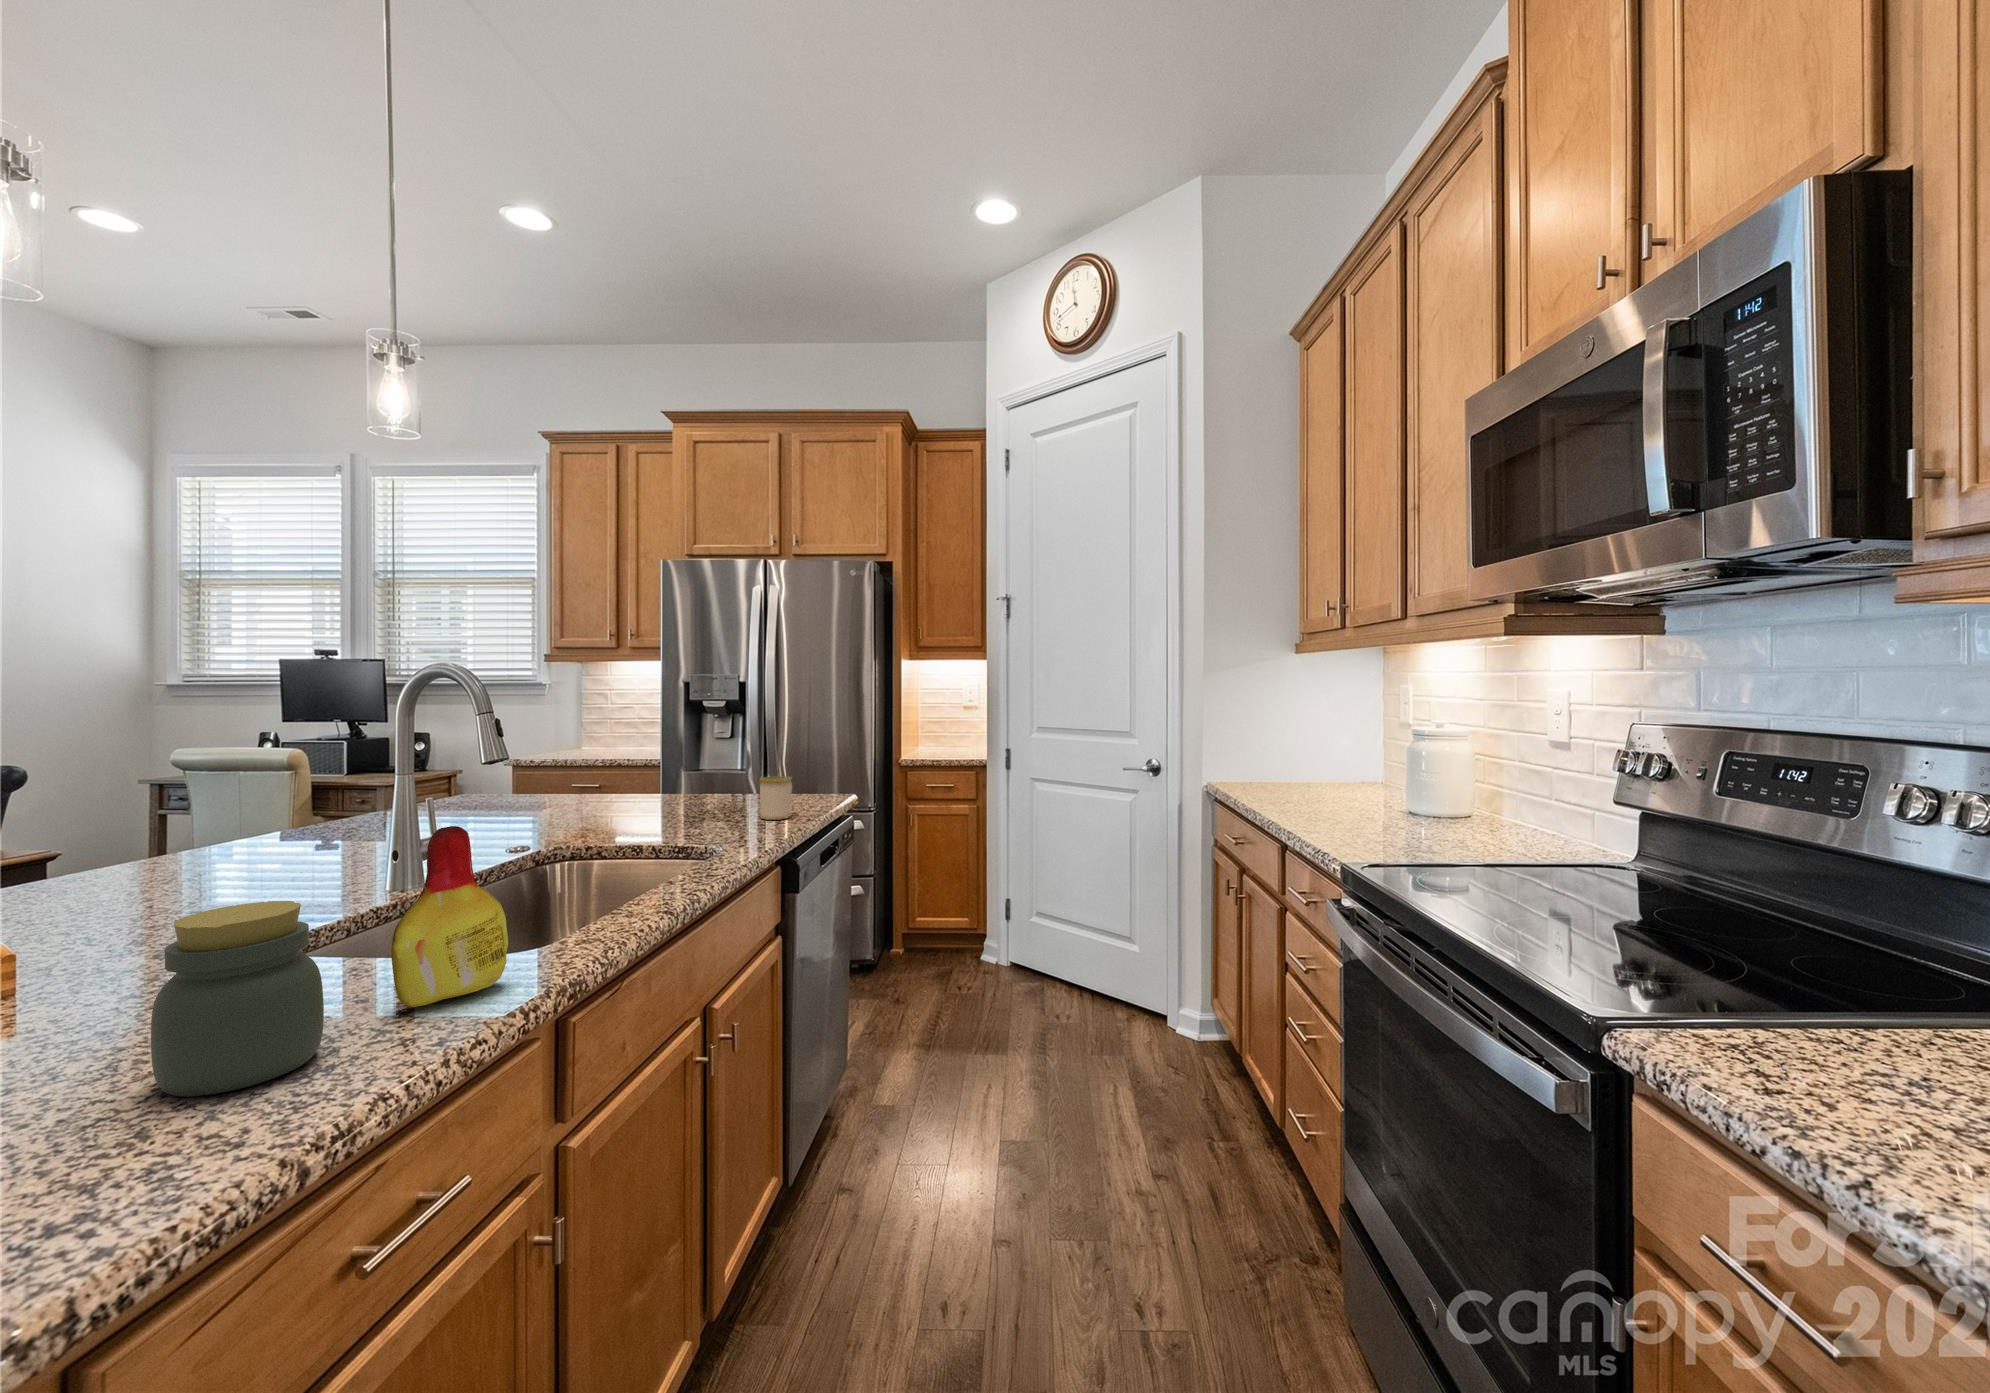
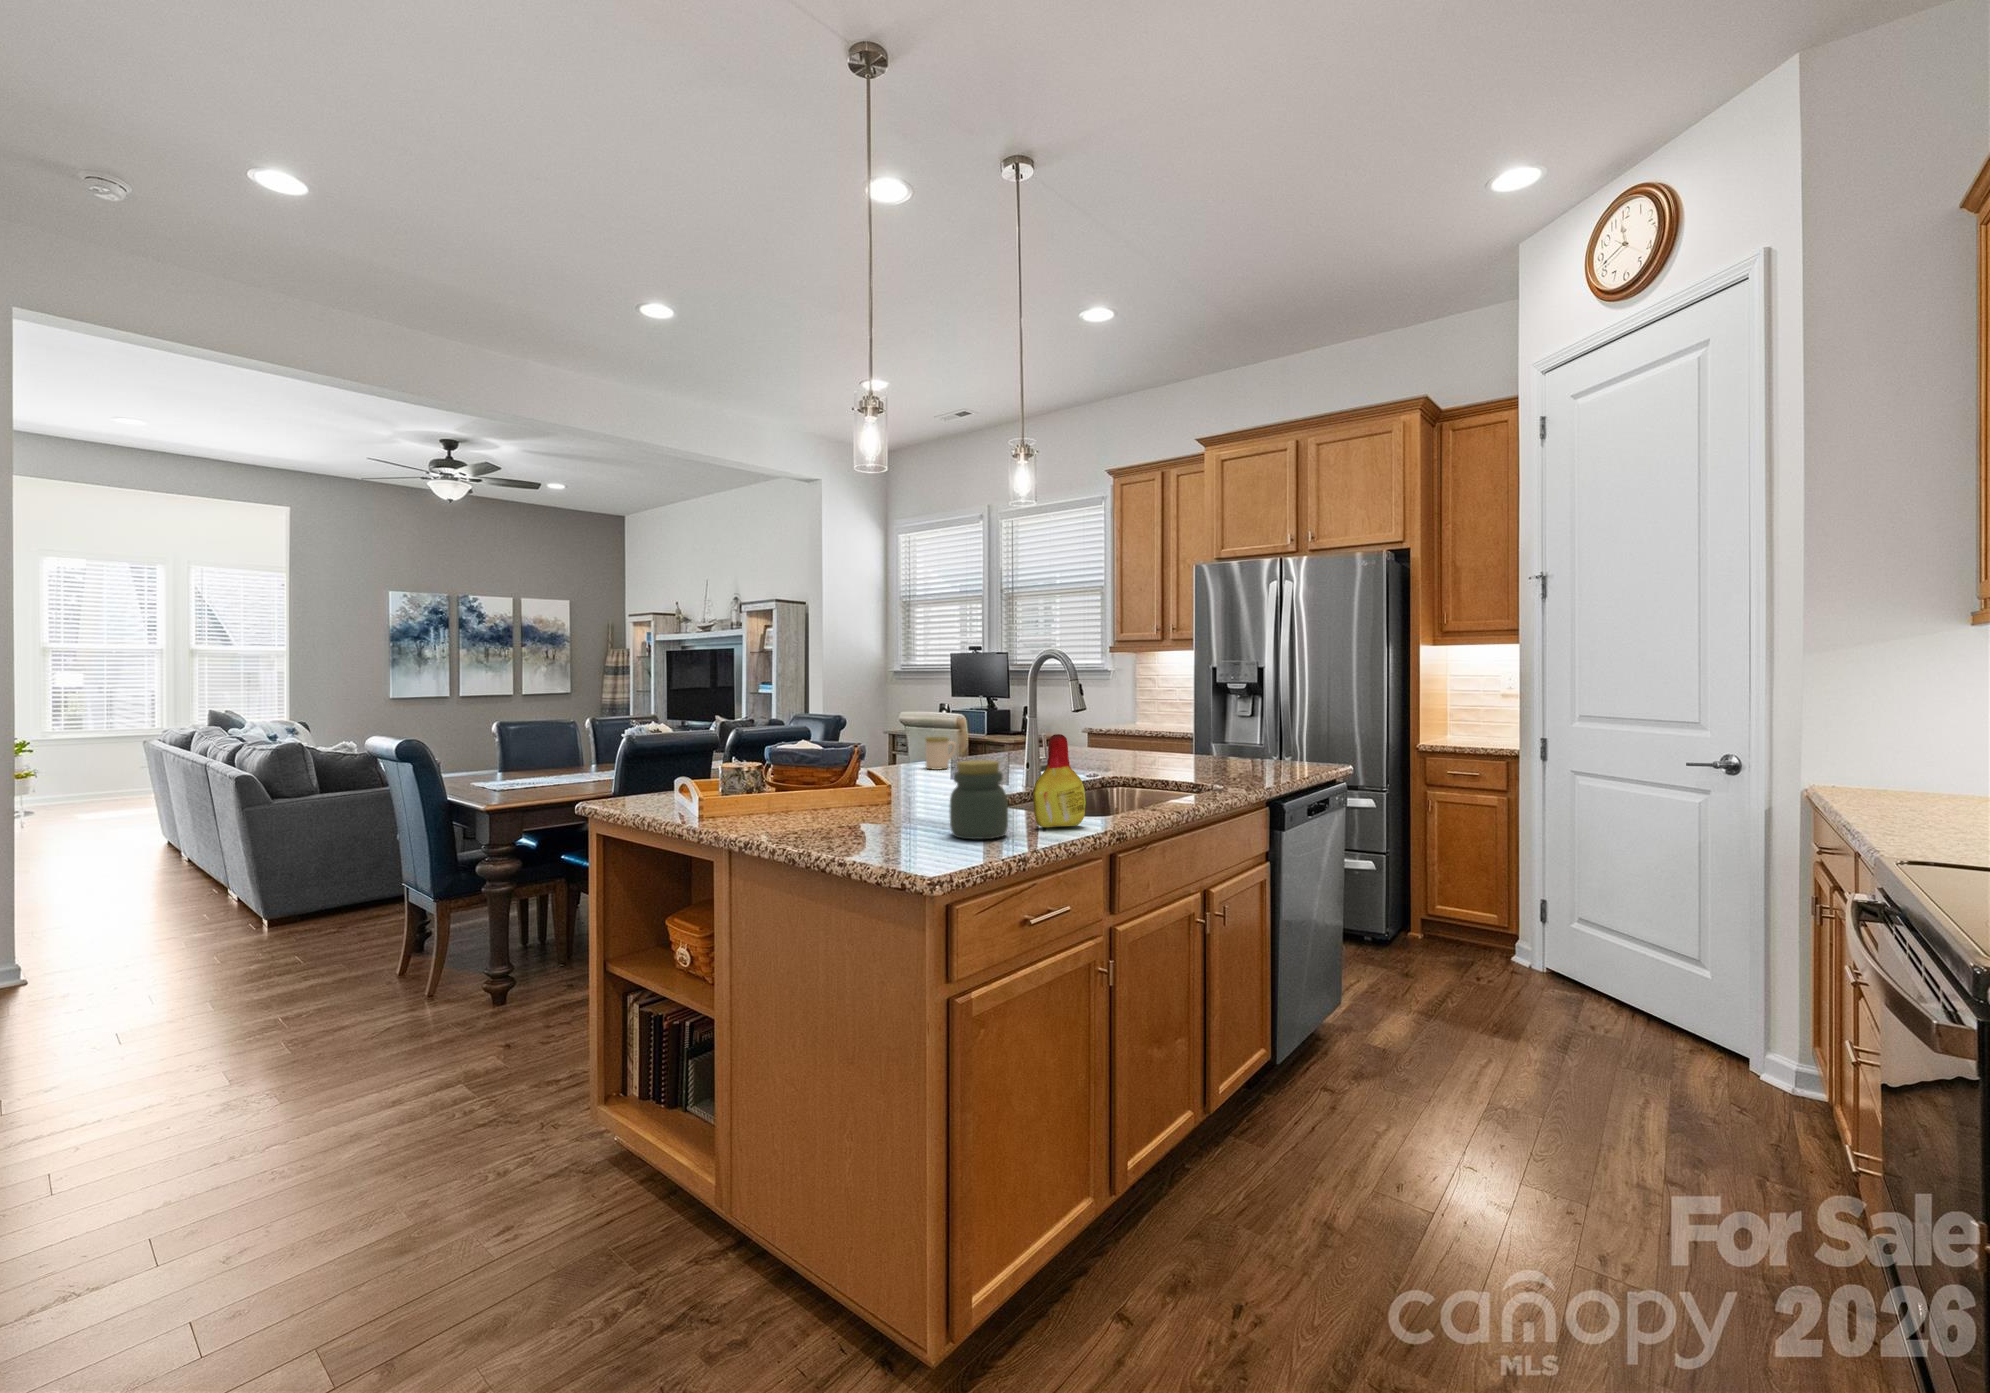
mug: present [760,776,792,820] -> present [925,737,956,770]

